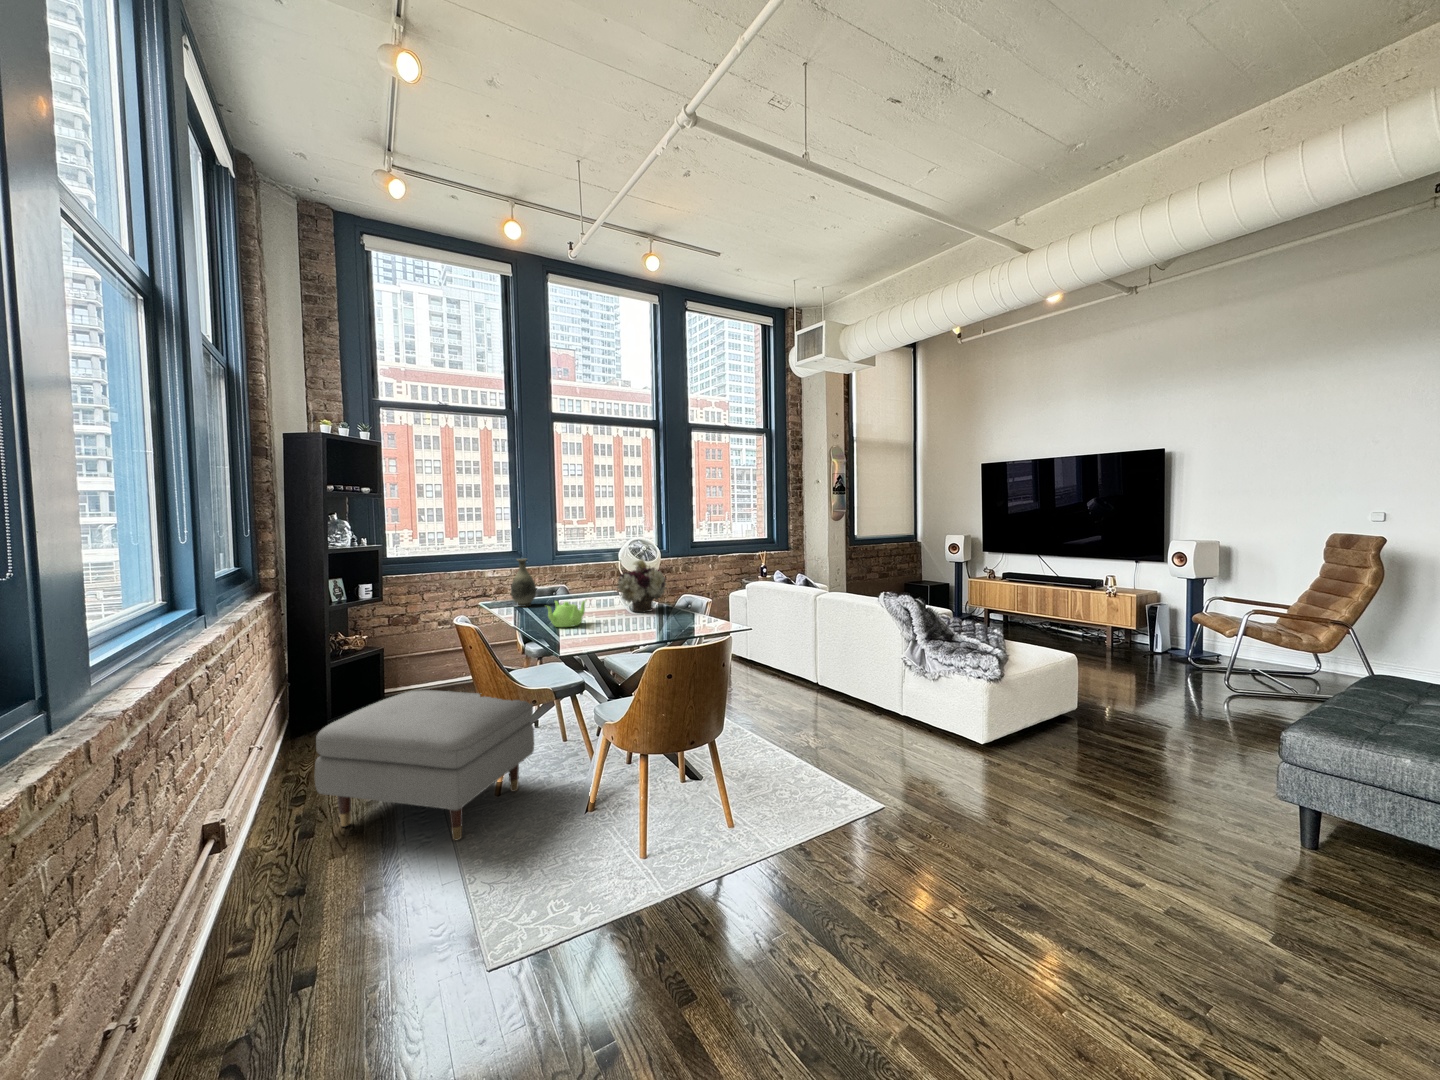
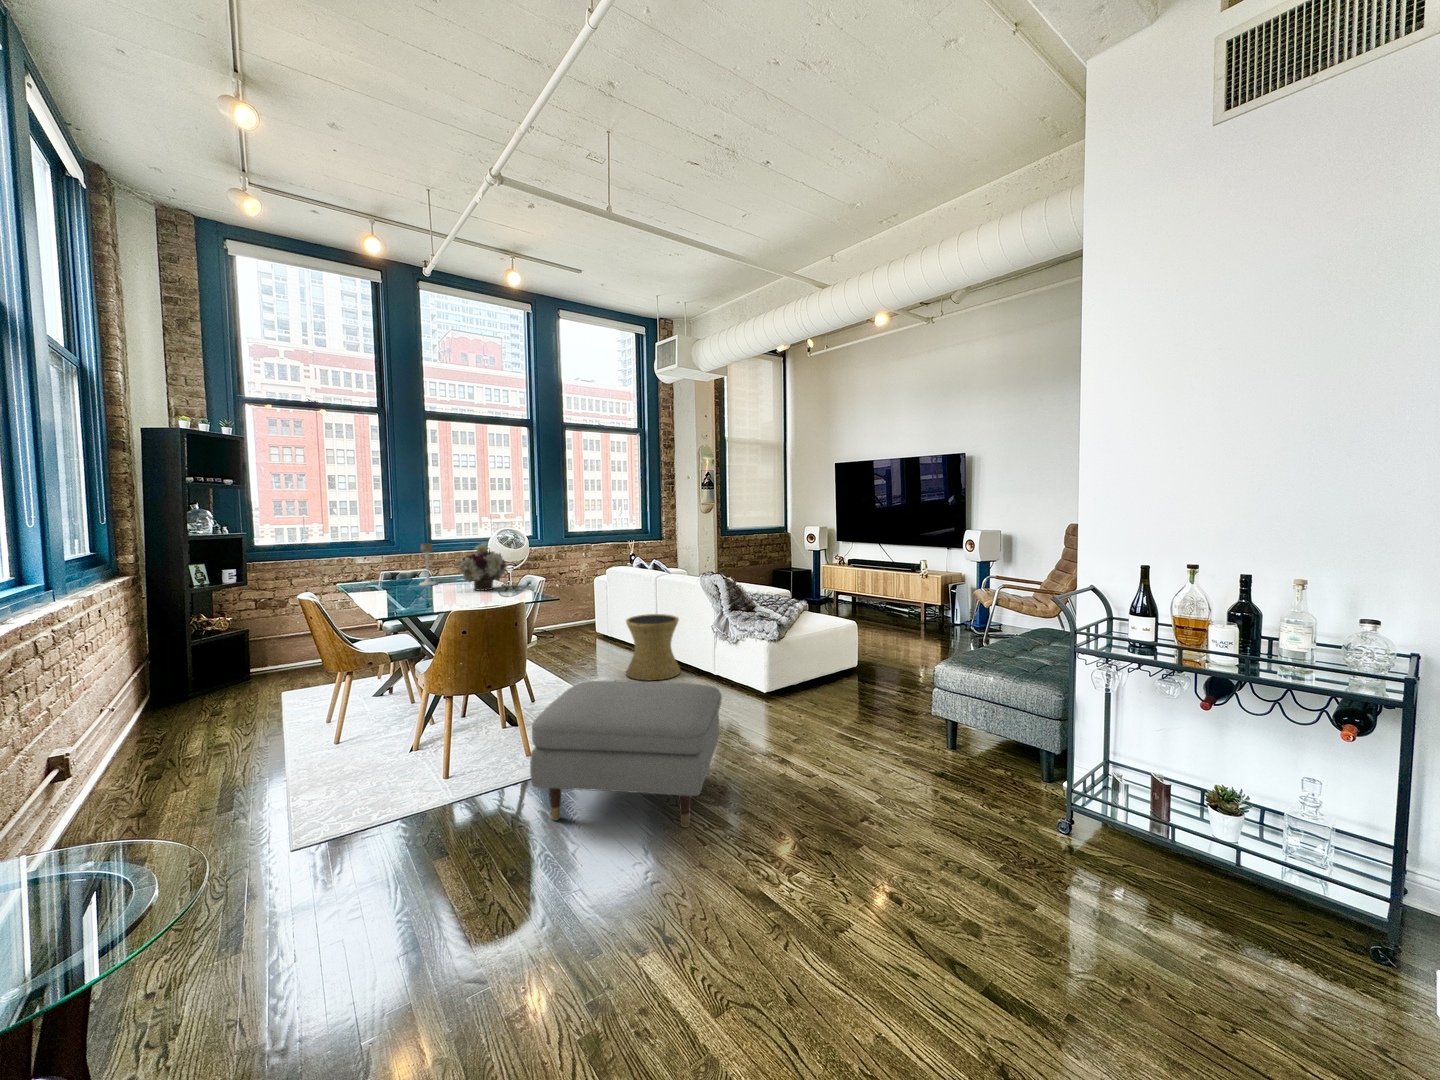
candle holder: none [565,557,585,605] -> present [420,543,437,586]
vase: present [511,559,536,607] -> none [365,545,391,588]
teapot: present [547,600,586,627] -> none [383,579,426,602]
side table: none [791,638,855,718] -> present [626,614,680,680]
ottoman: present [315,690,534,840] -> present [530,681,722,828]

